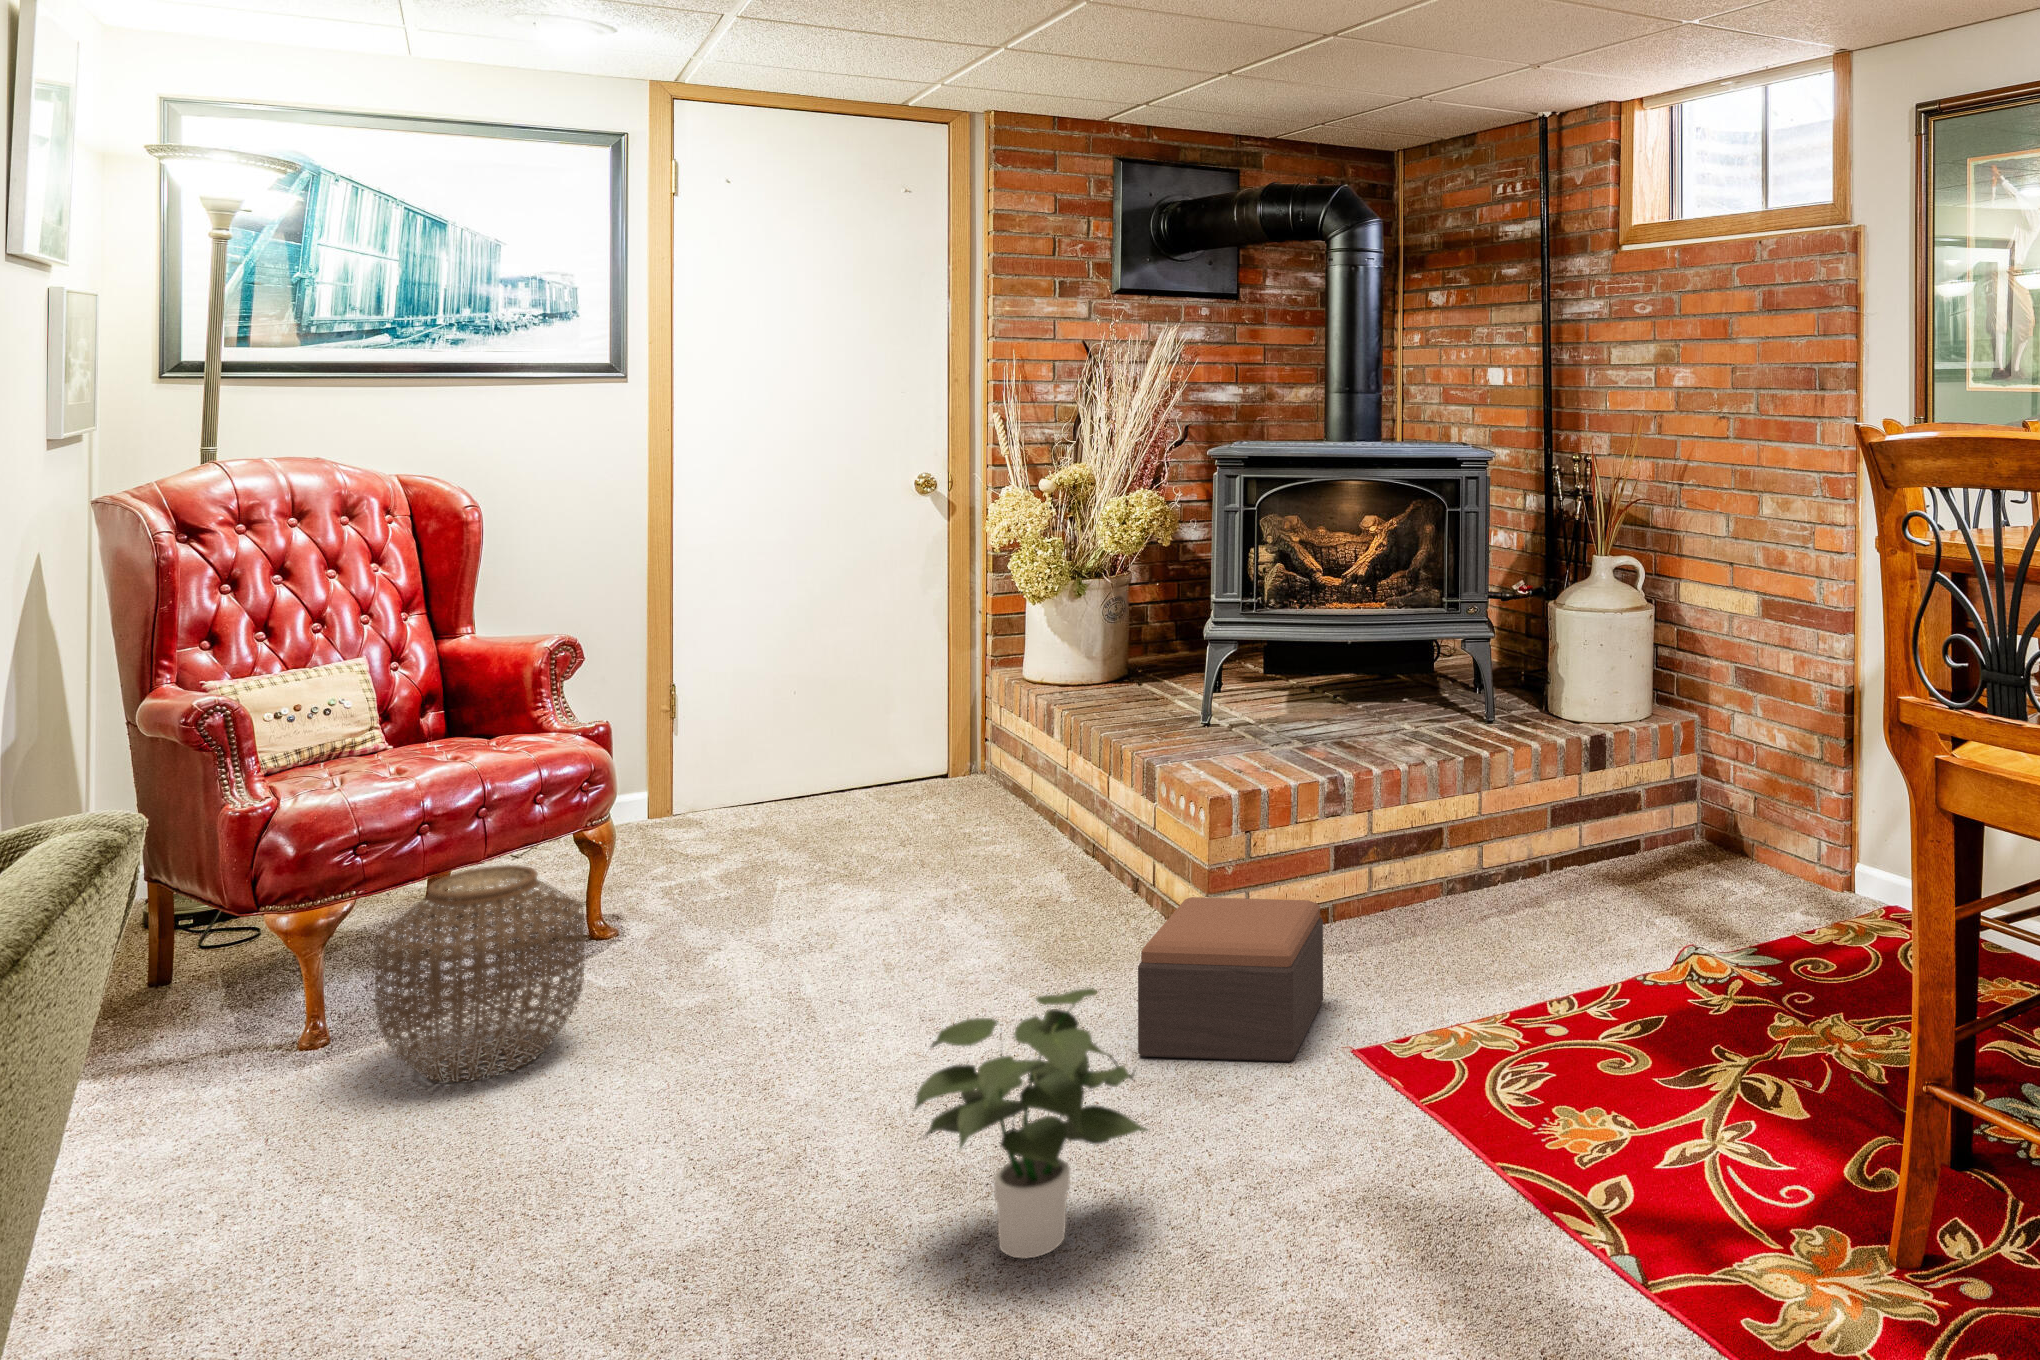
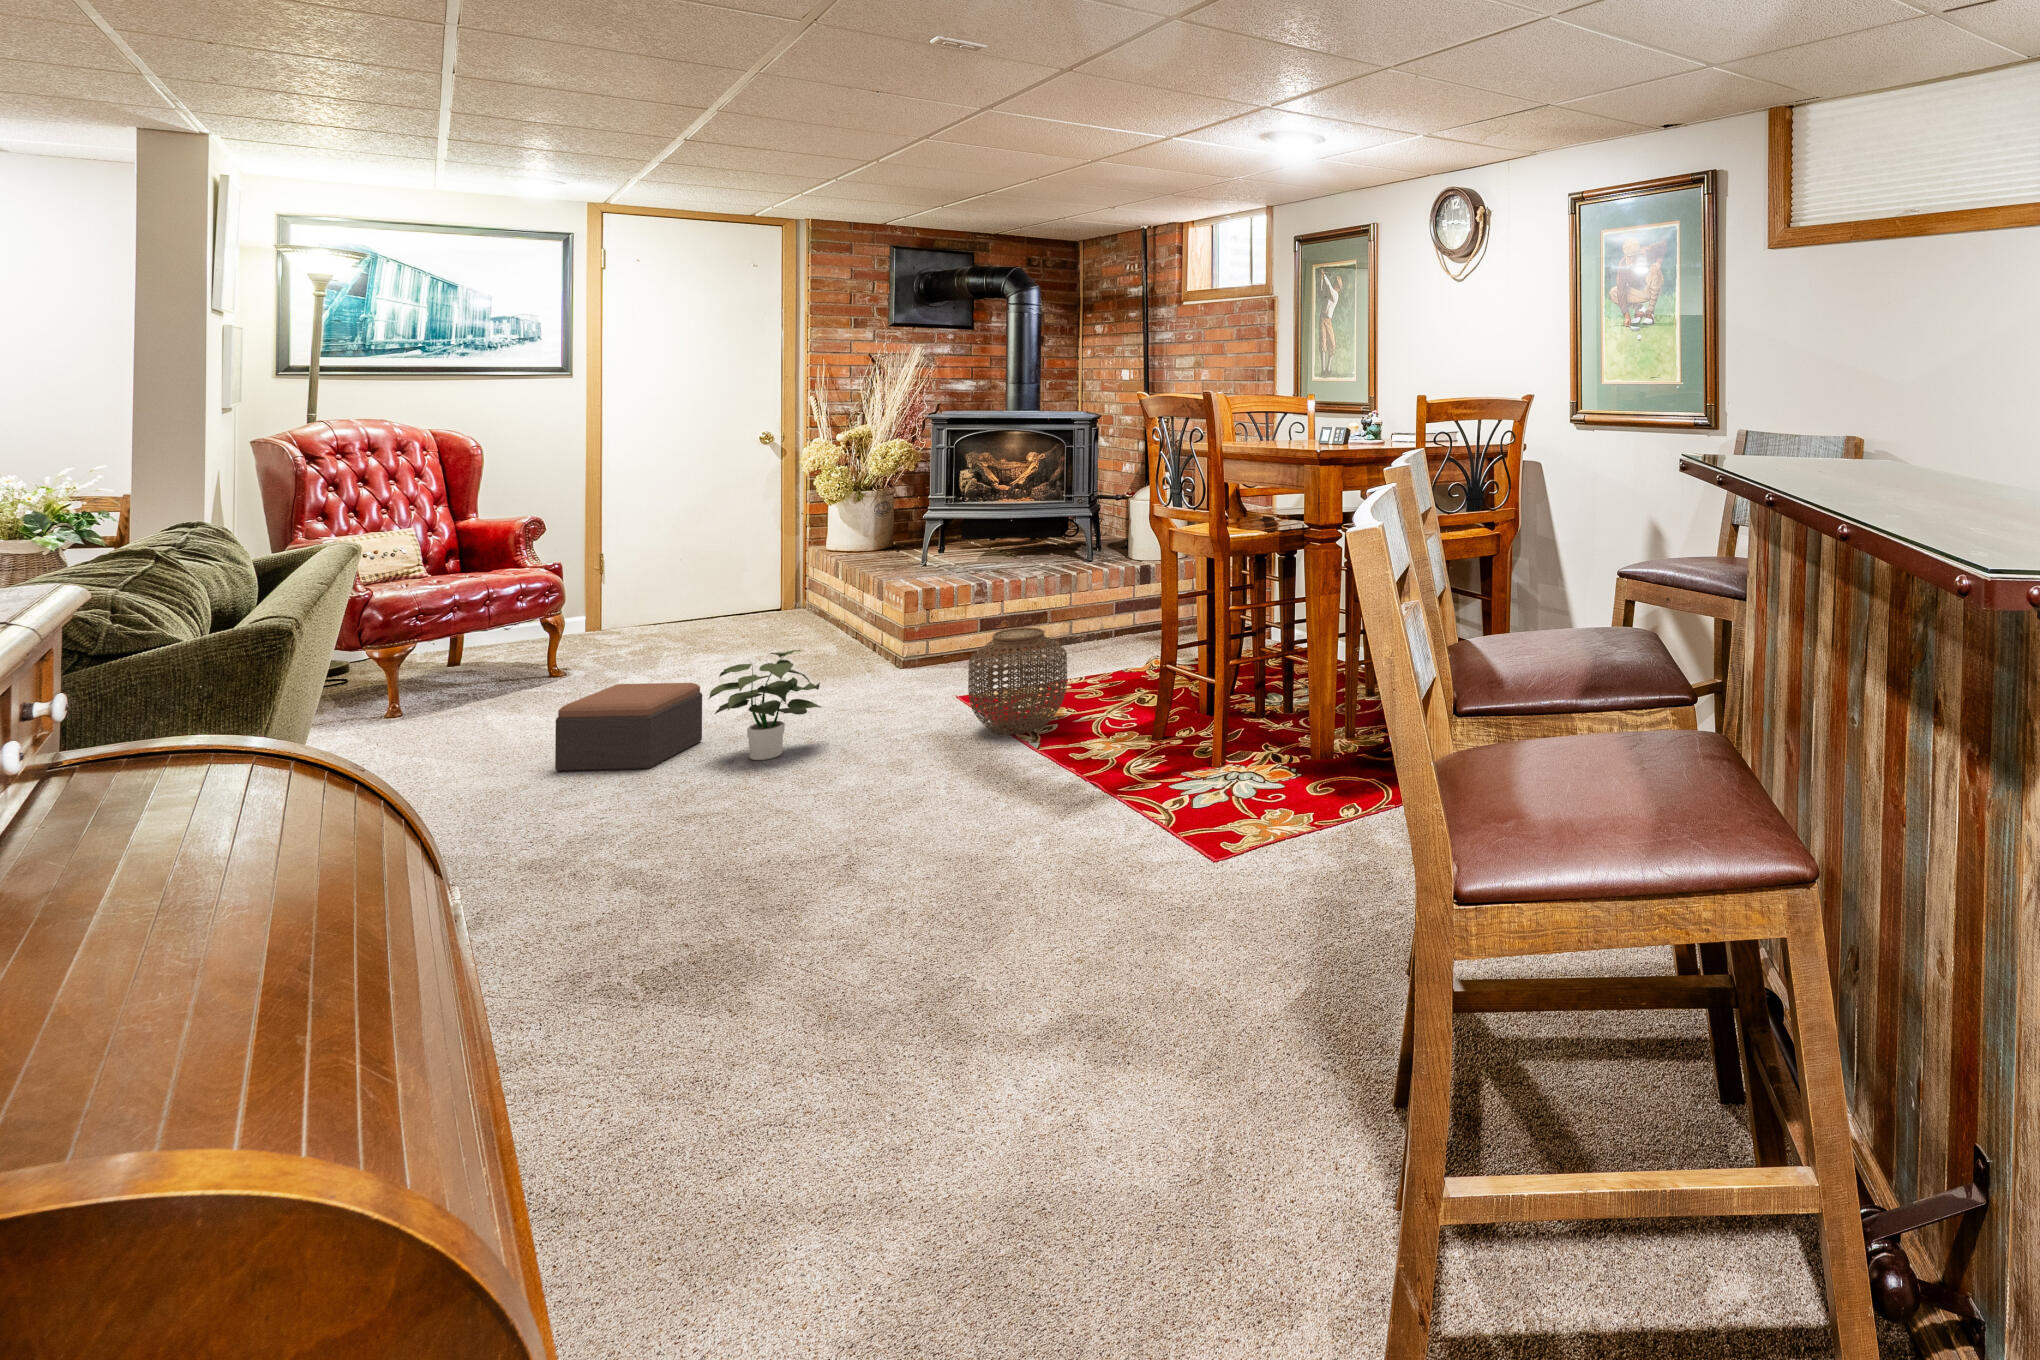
woven basket: present [375,865,584,1082] -> present [968,628,1067,735]
footstool: present [1138,897,1323,1062] -> present [555,683,702,771]

